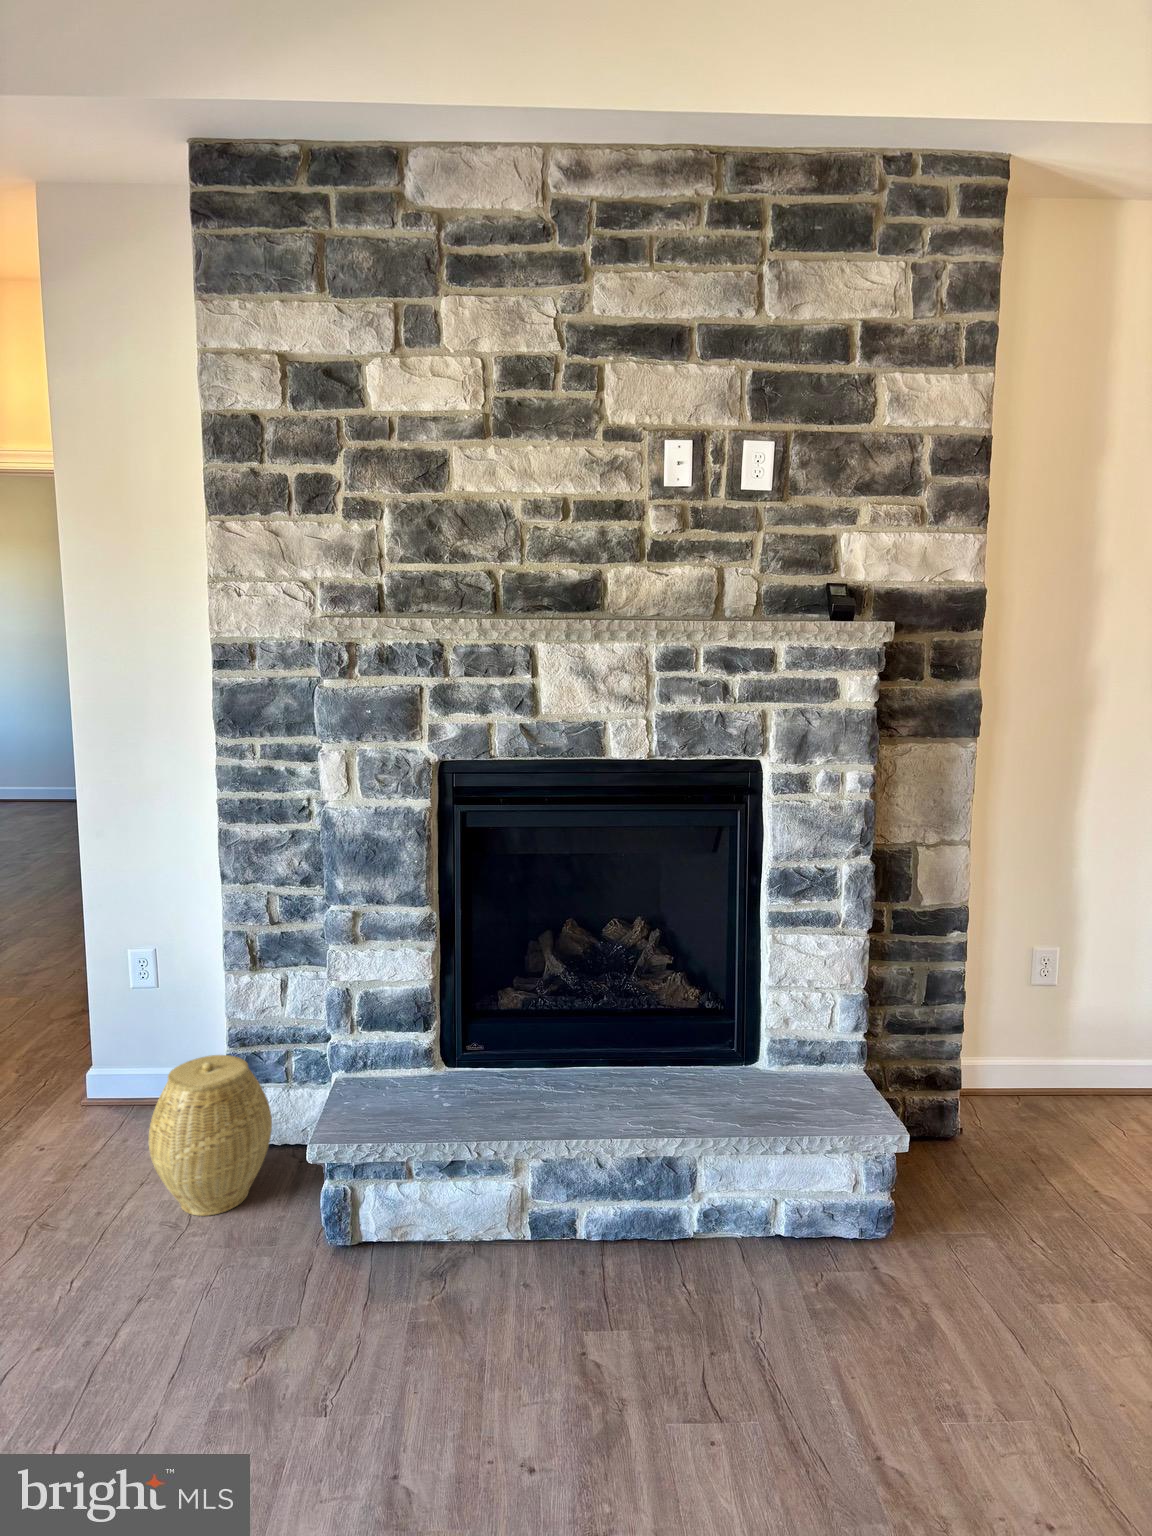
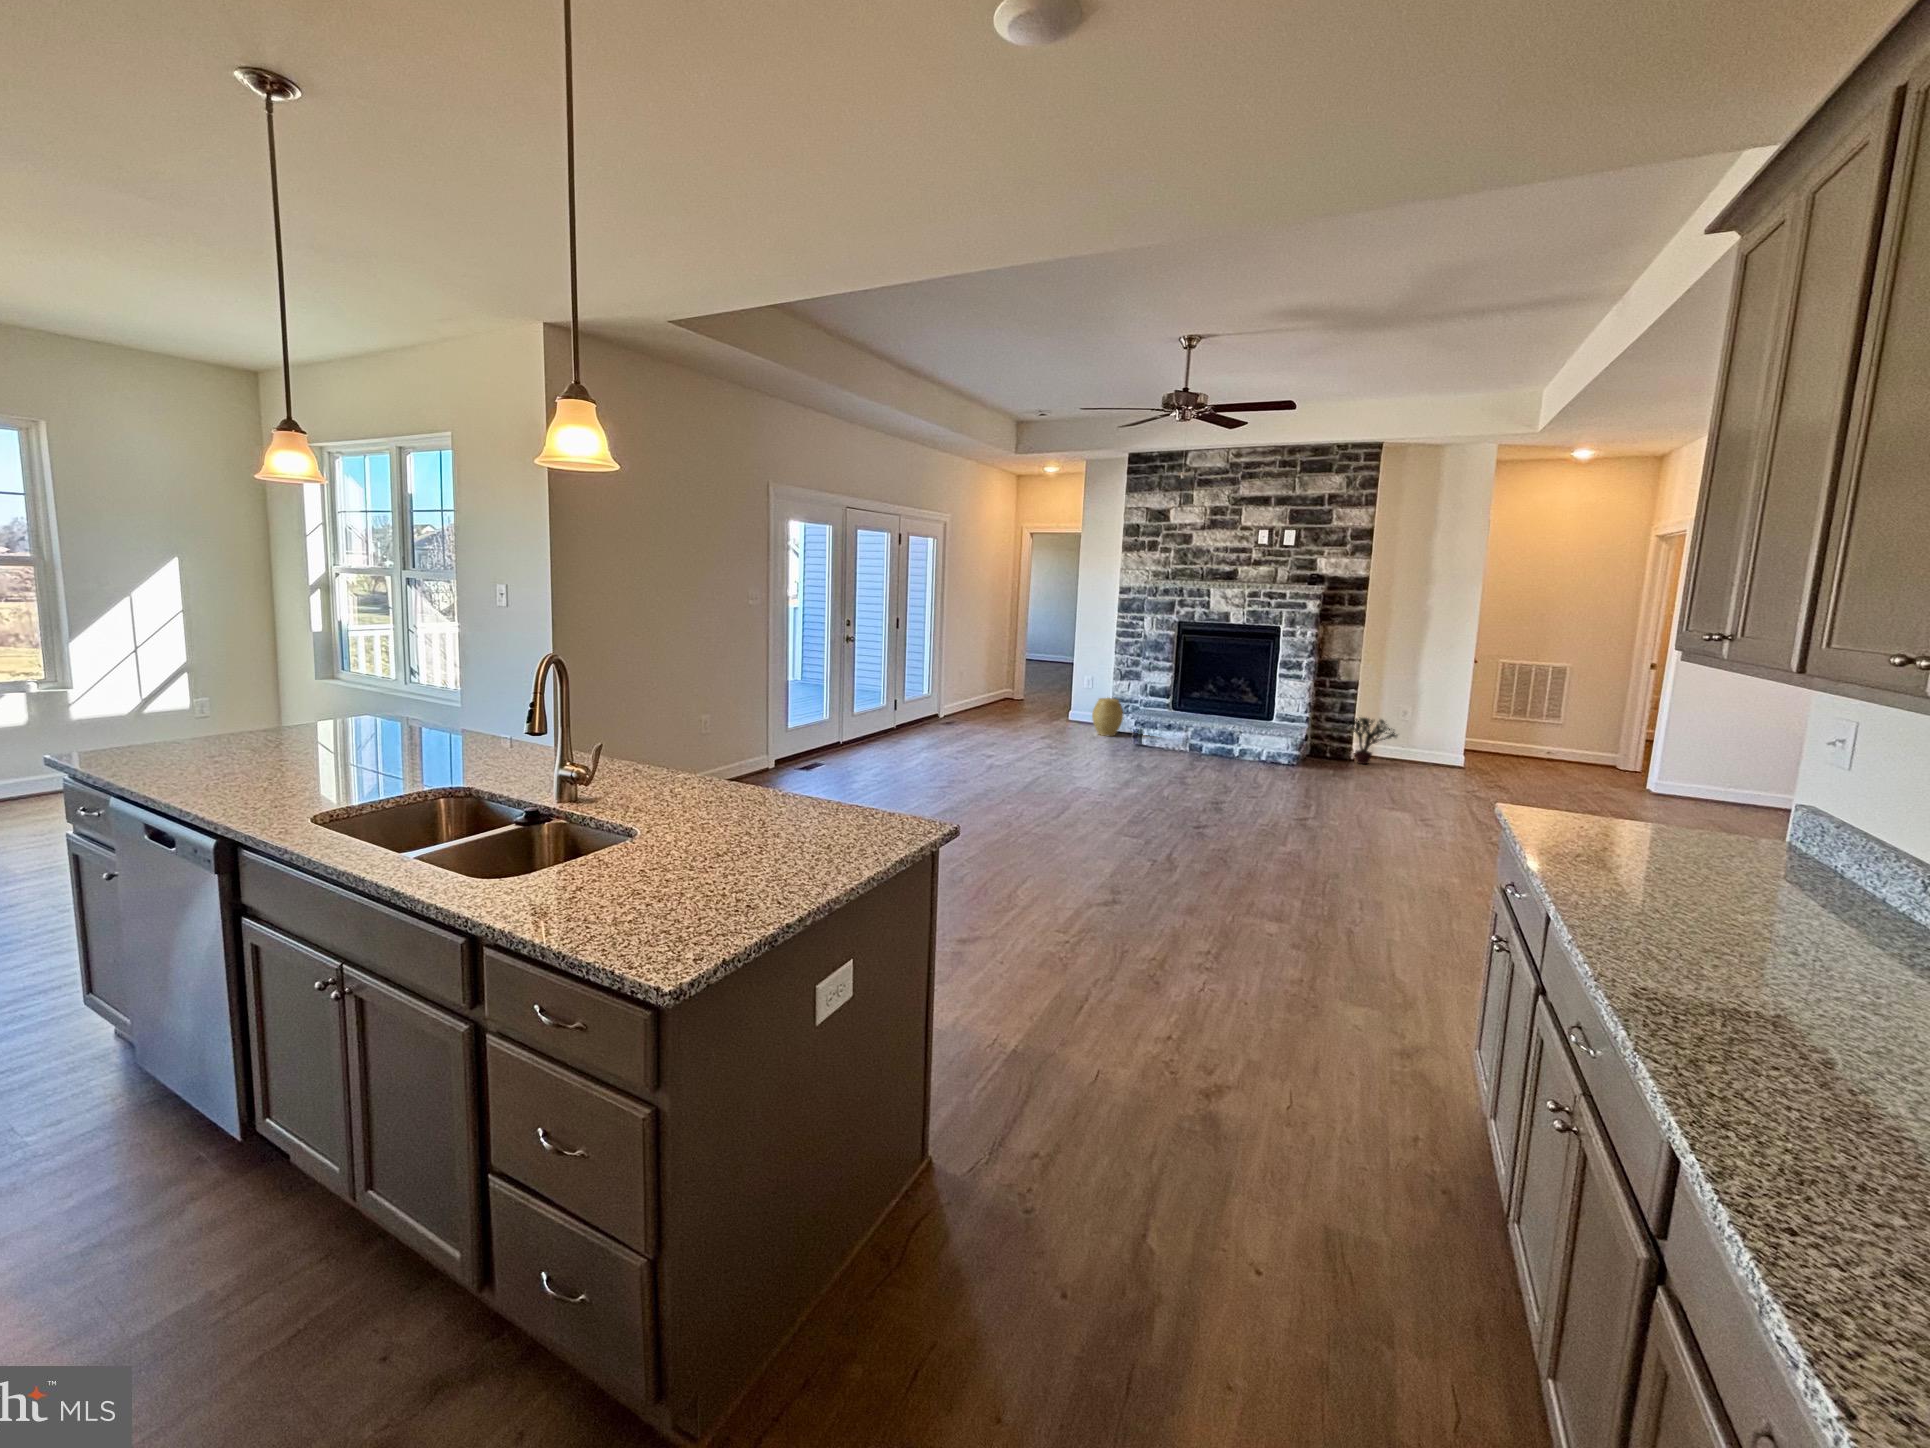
potted plant: none [947,999,1115,1159] -> present [1343,717,1397,764]

